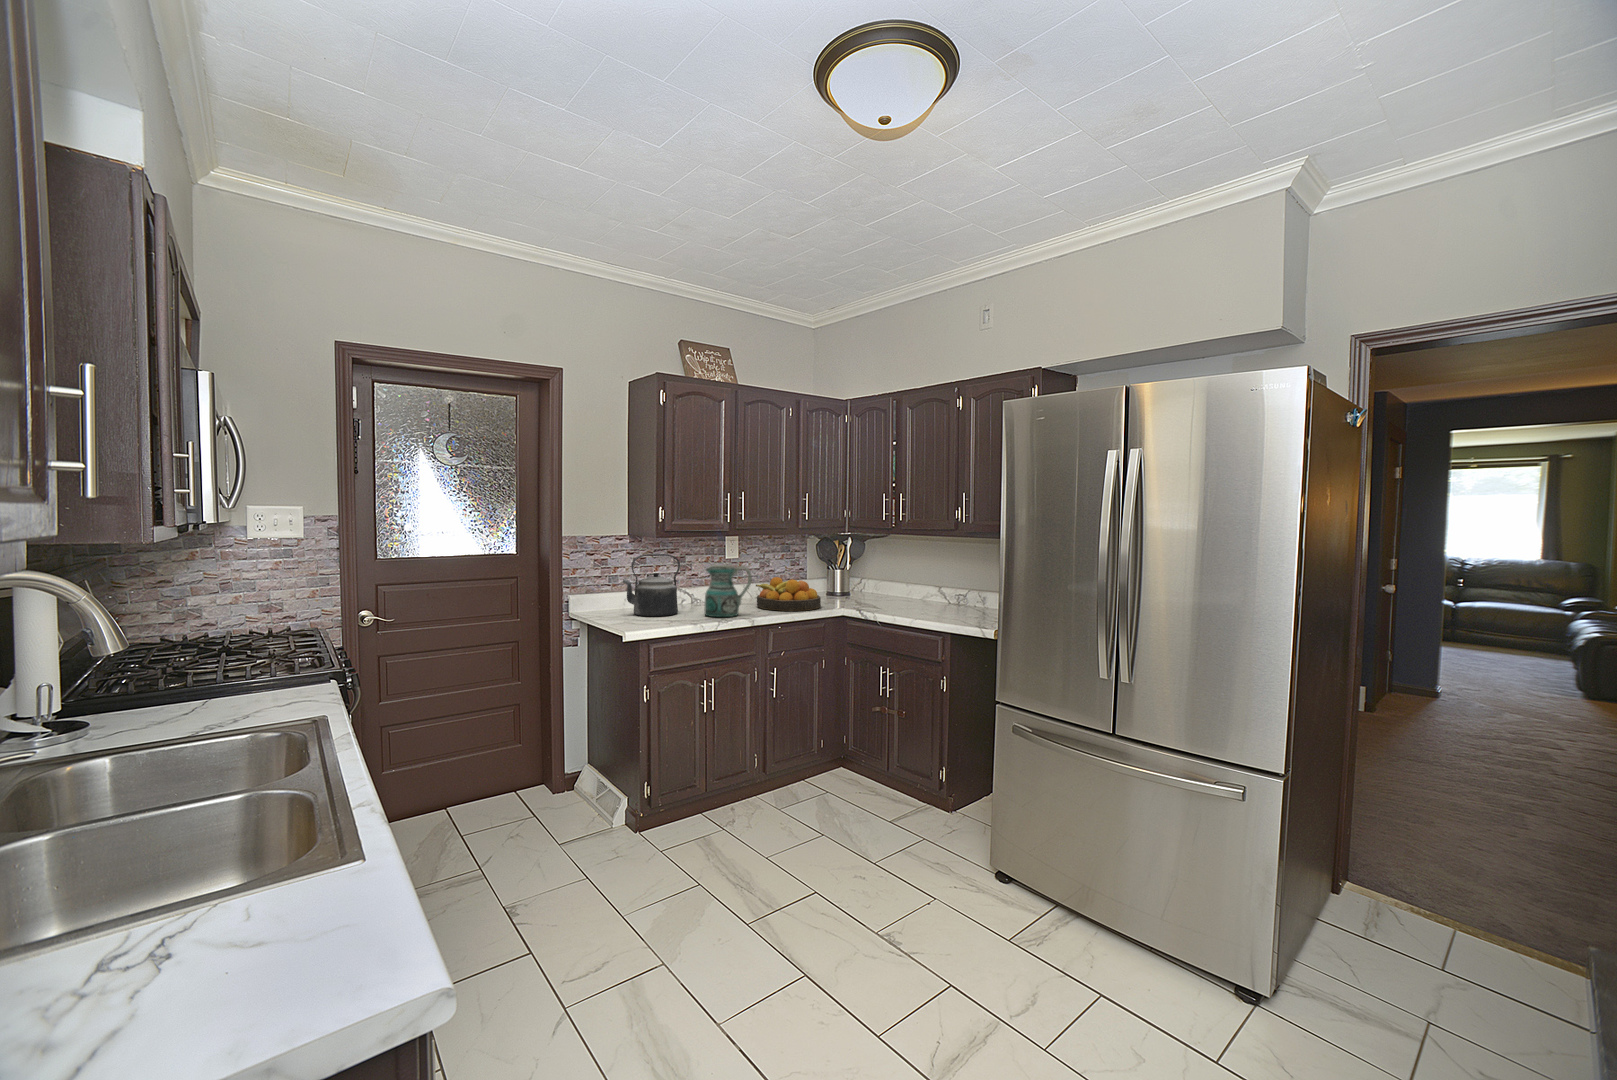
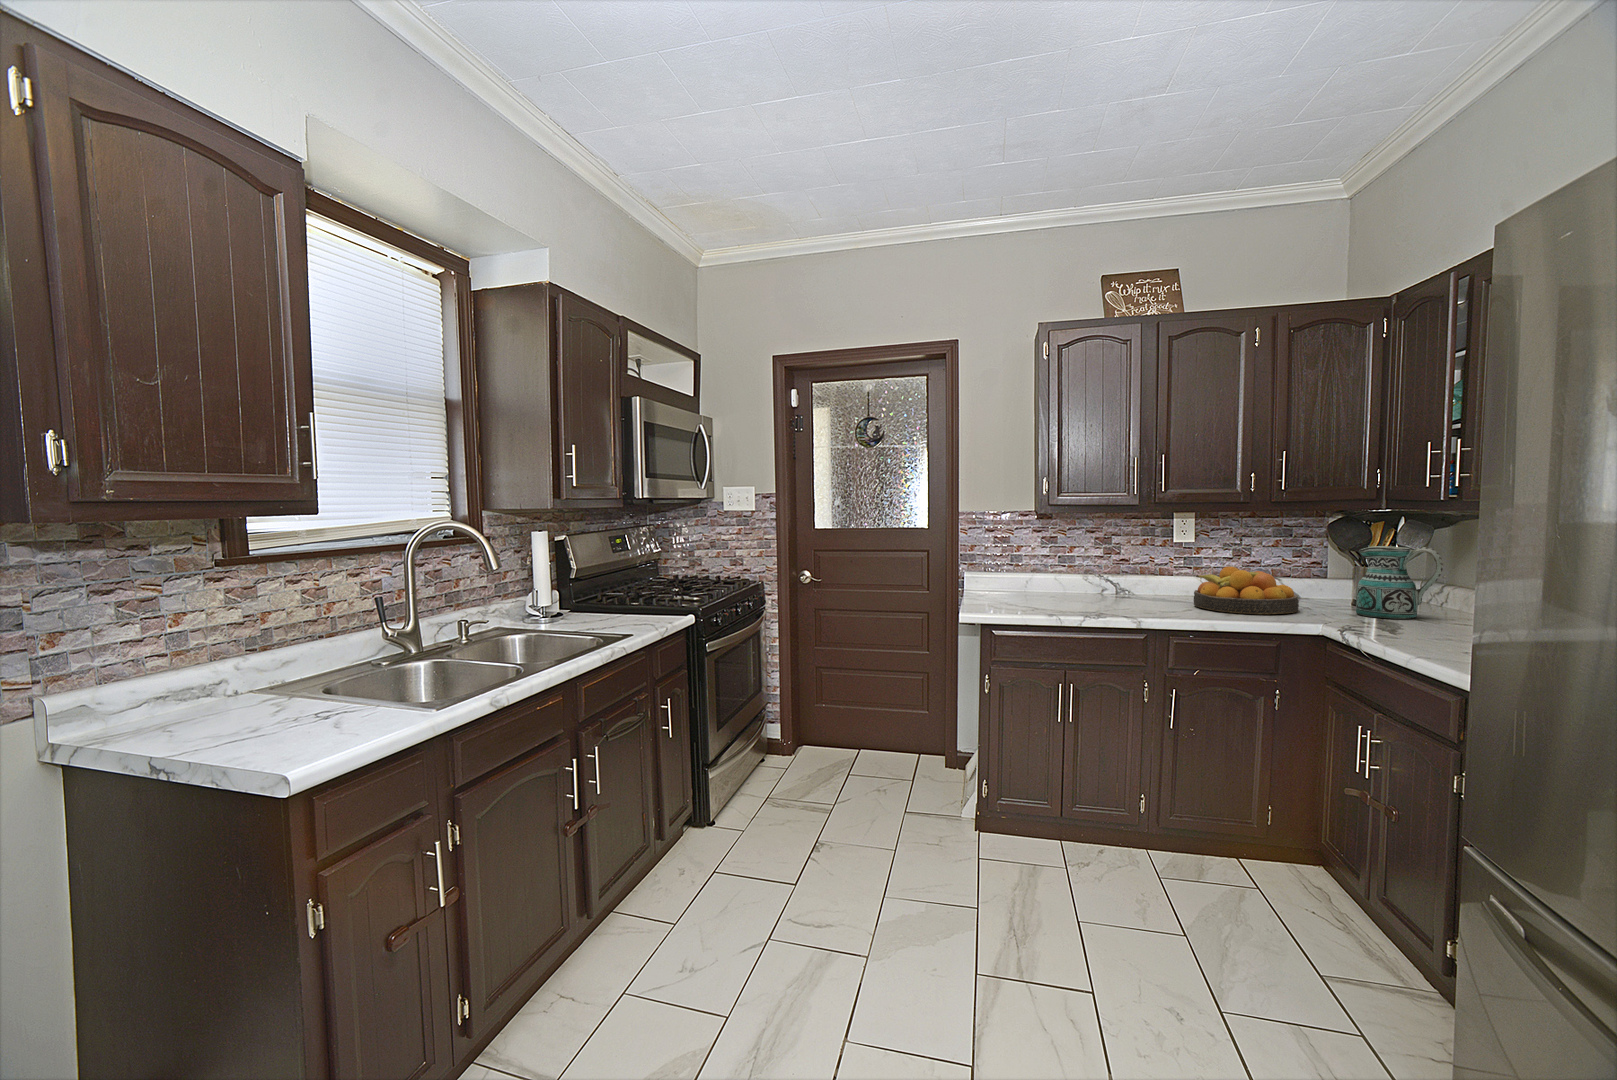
kettle: present [623,554,680,616] -> none [1013,531,1081,602]
ceramic pitcher: present [705,565,752,617] -> present [1356,546,1443,619]

